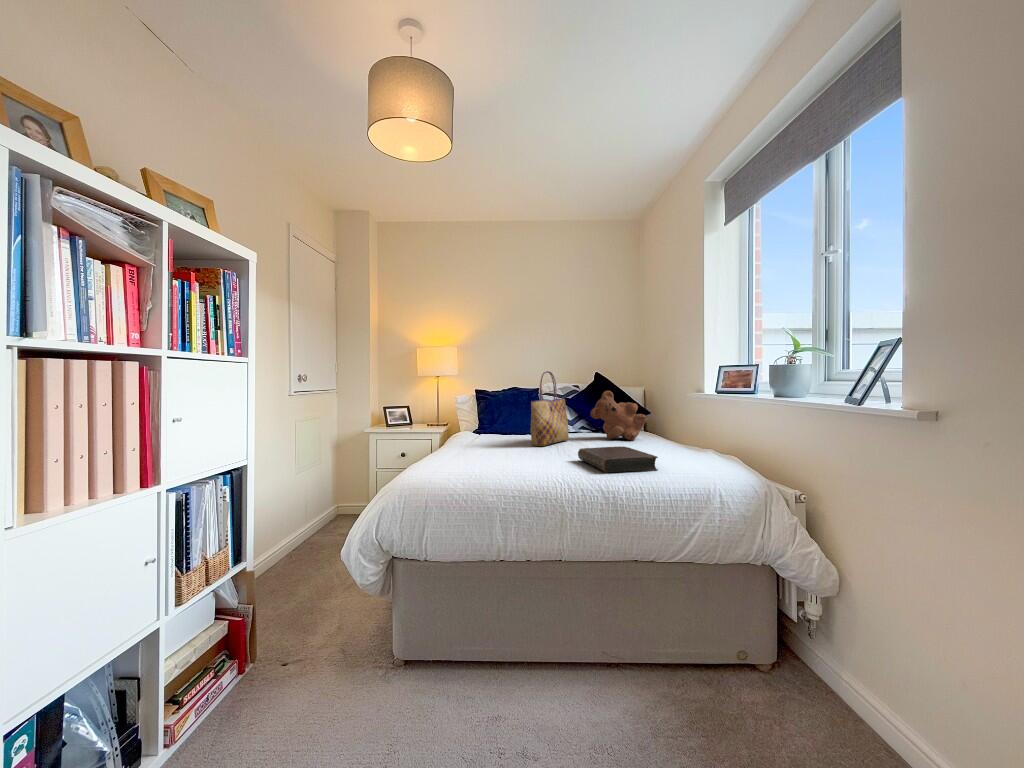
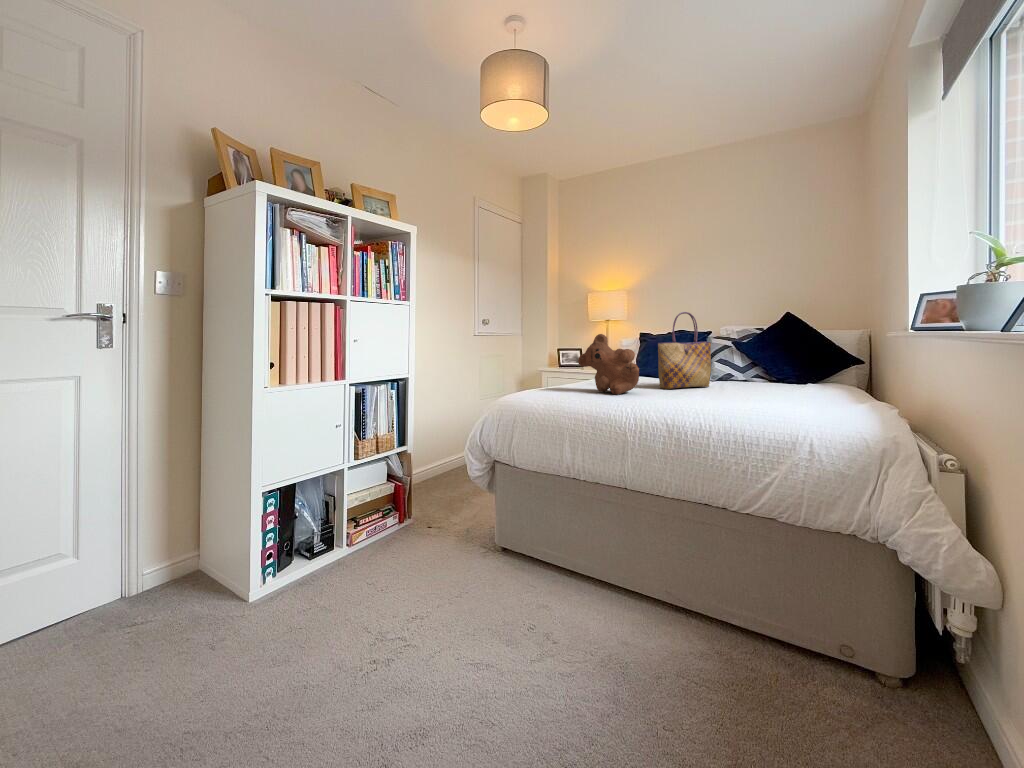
teddy bear: present [590,391,647,440] -> present [578,334,639,395]
book: present [578,446,658,473] -> none [673,389,734,412]

